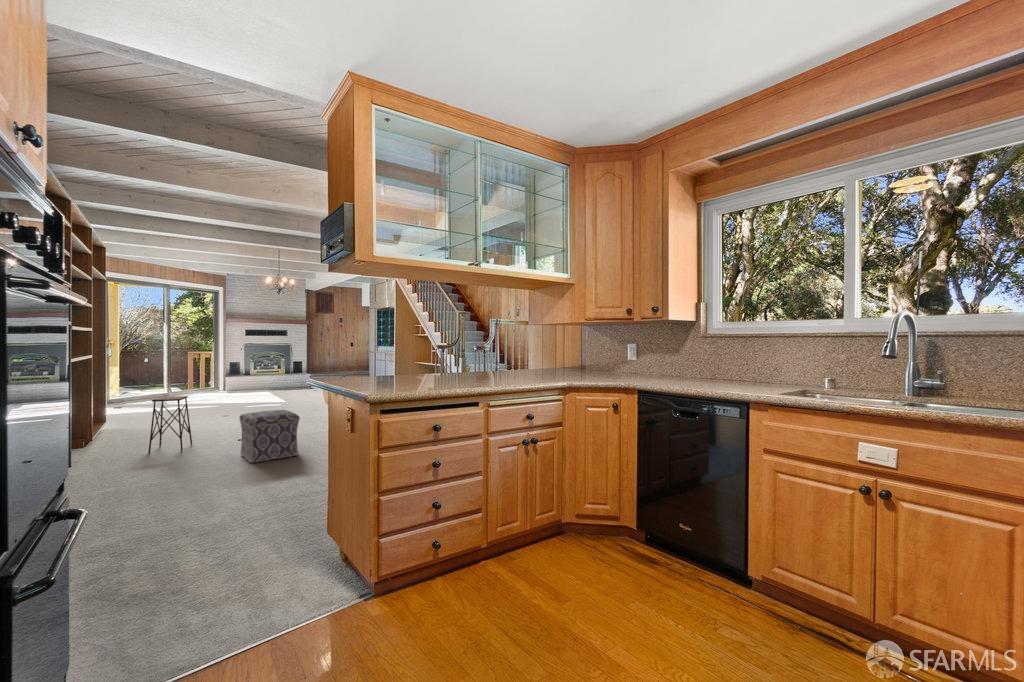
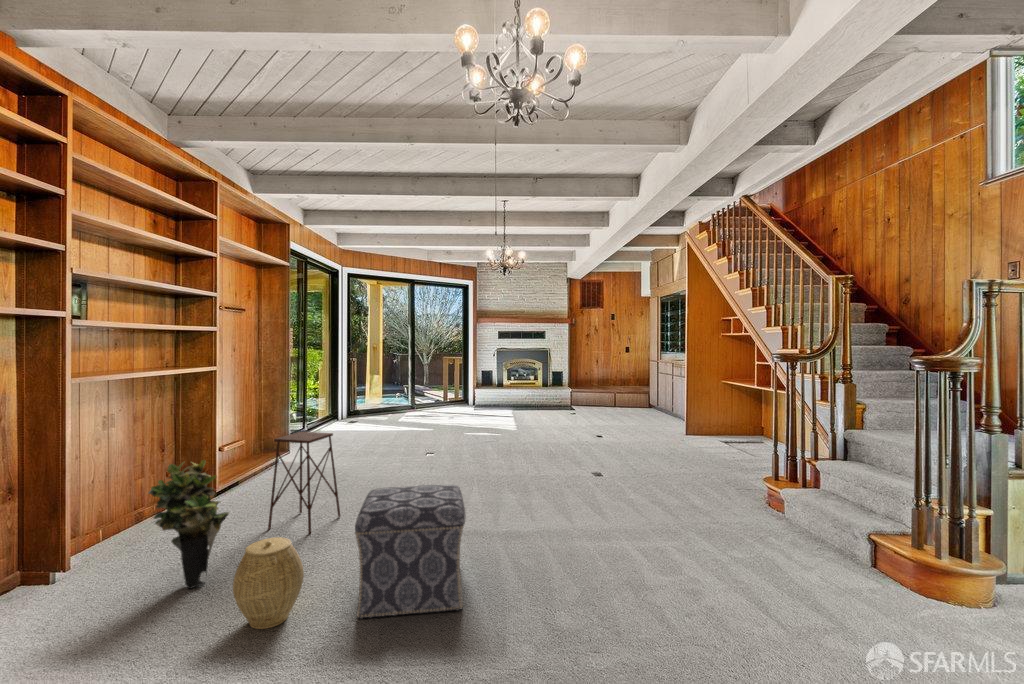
potted plant: none [109,407,155,471] -> present [149,460,229,589]
woven basket: none [188,434,222,472] -> present [233,537,304,629]

